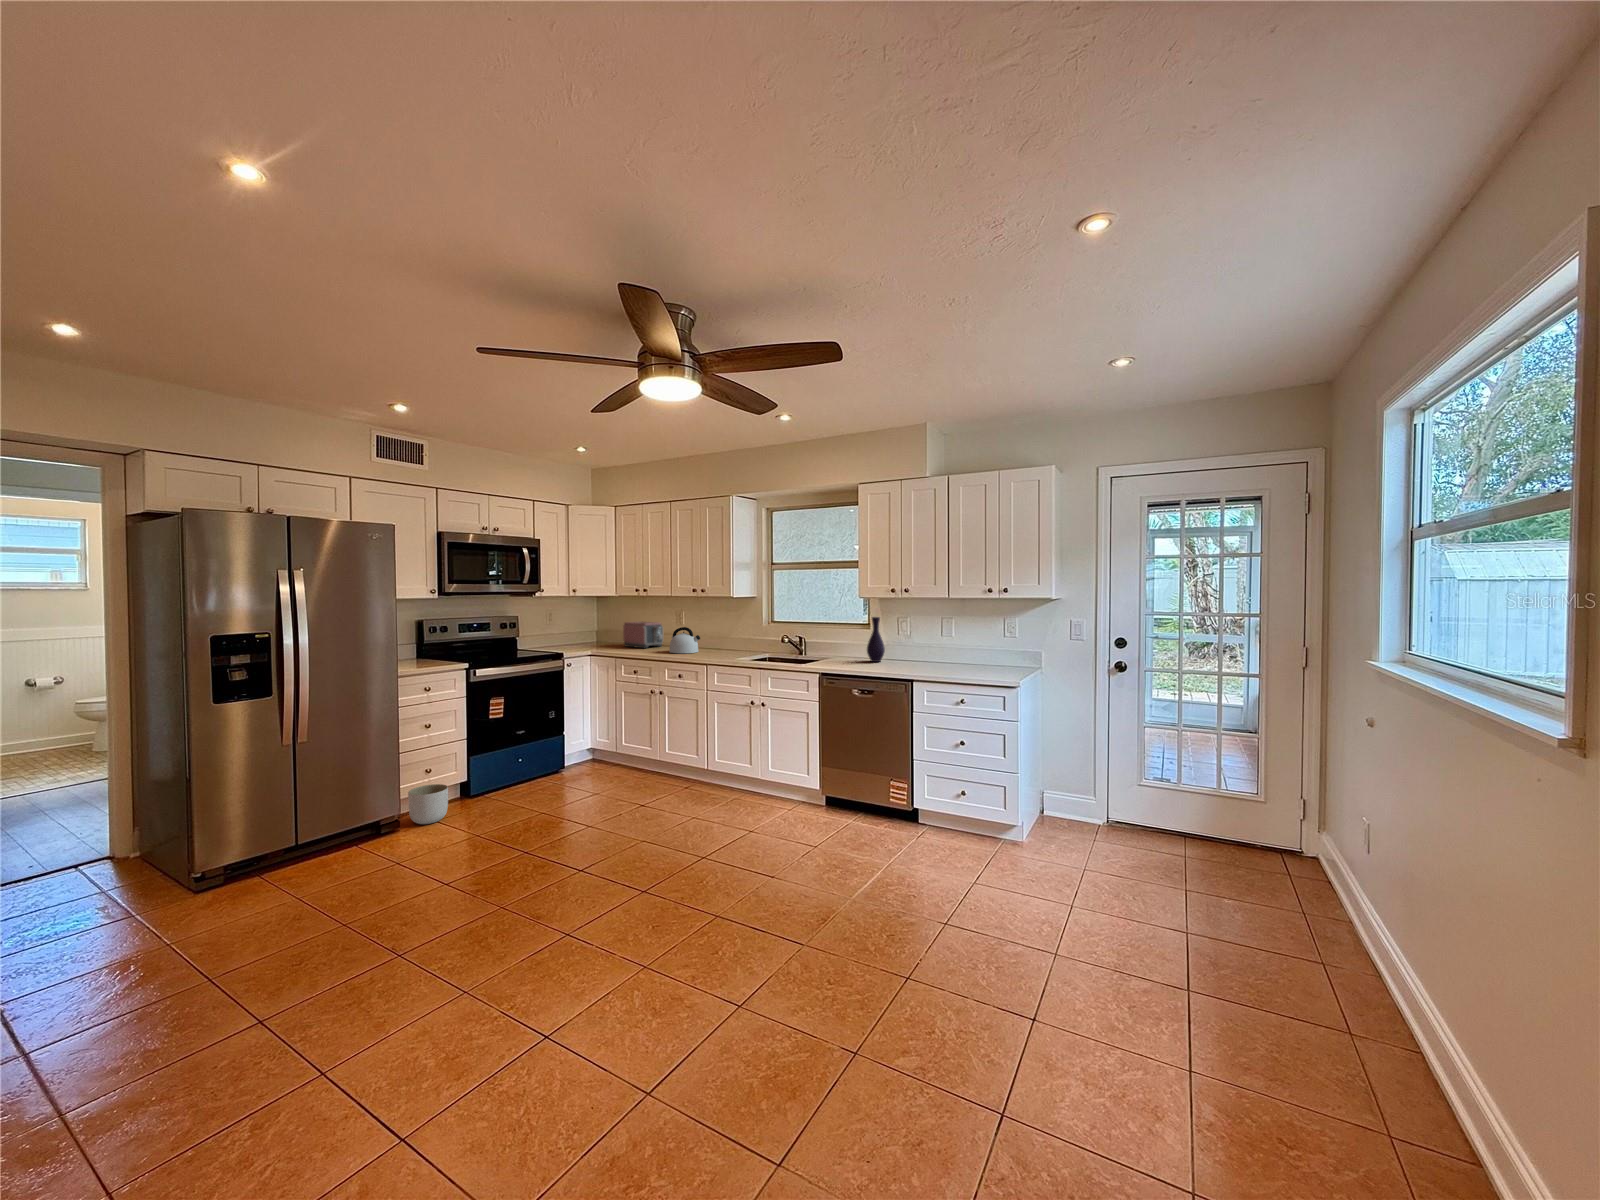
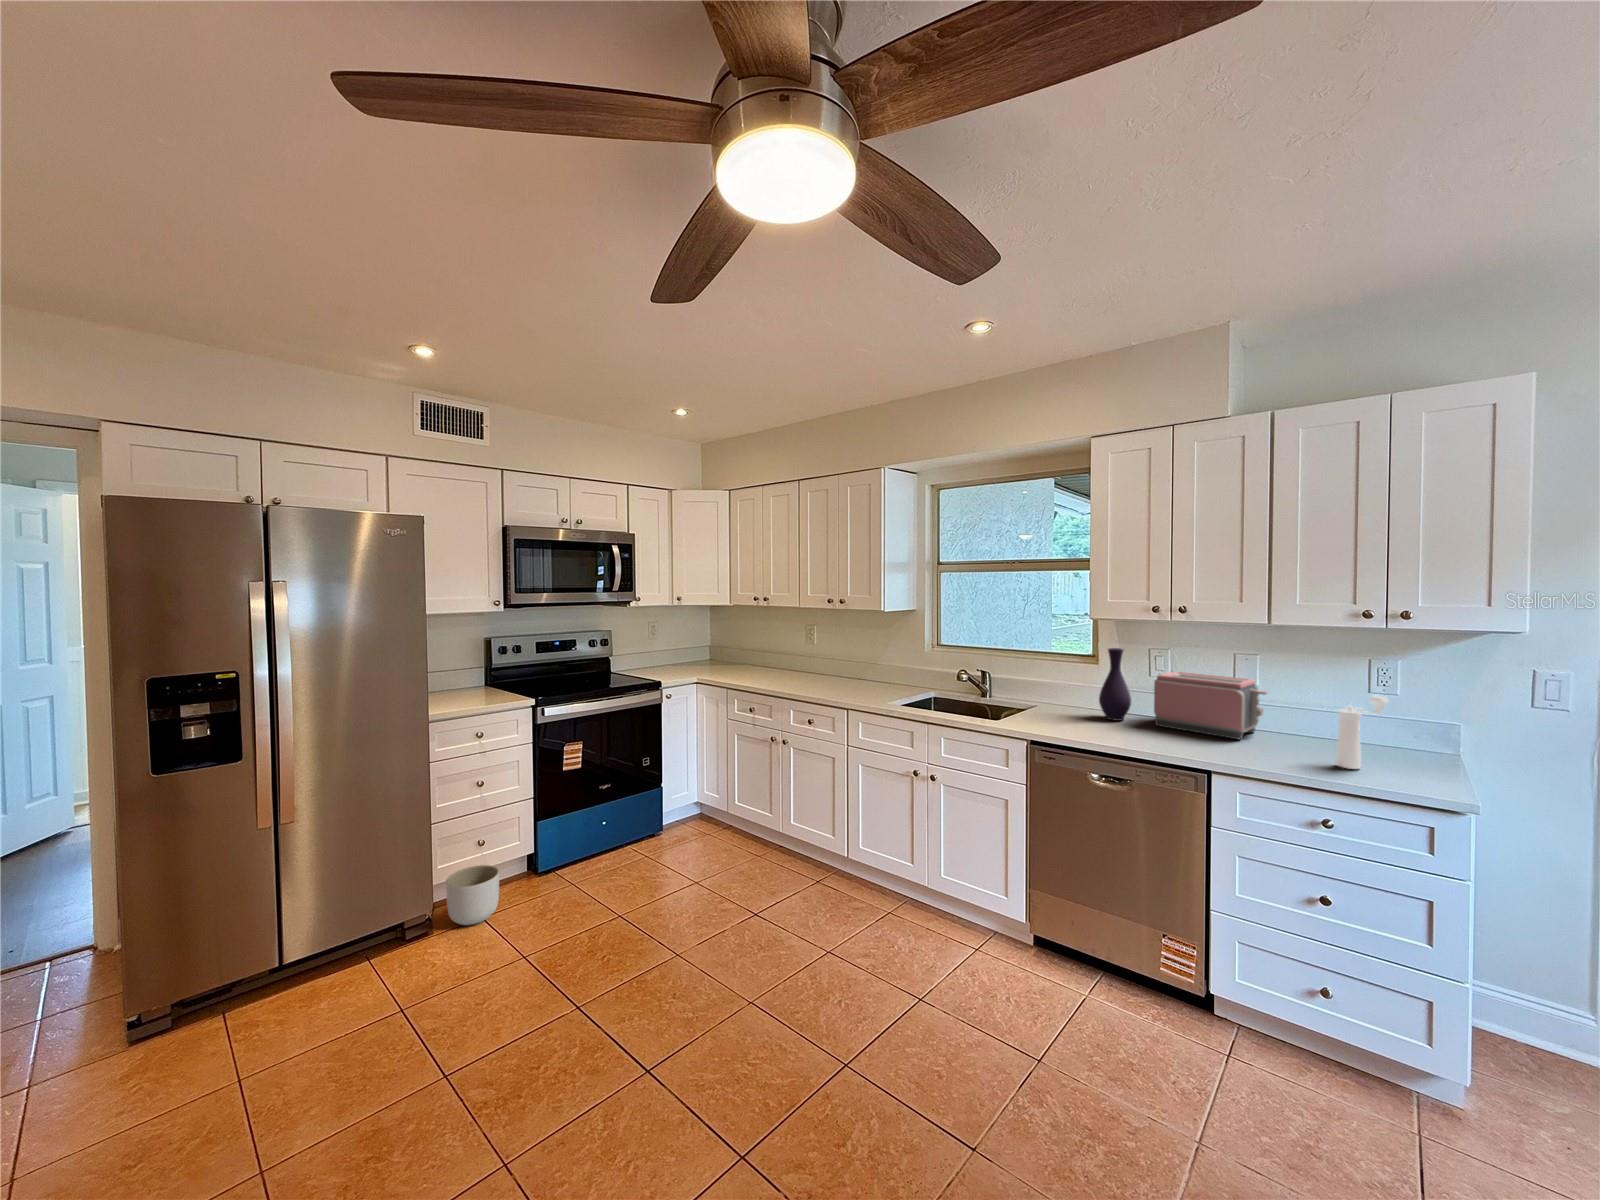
toaster: present [623,621,663,648] -> present [1154,671,1267,740]
kettle: present [669,627,700,653] -> none [796,649,838,686]
pepper mill: none [974,635,1000,674] -> present [1336,696,1389,769]

